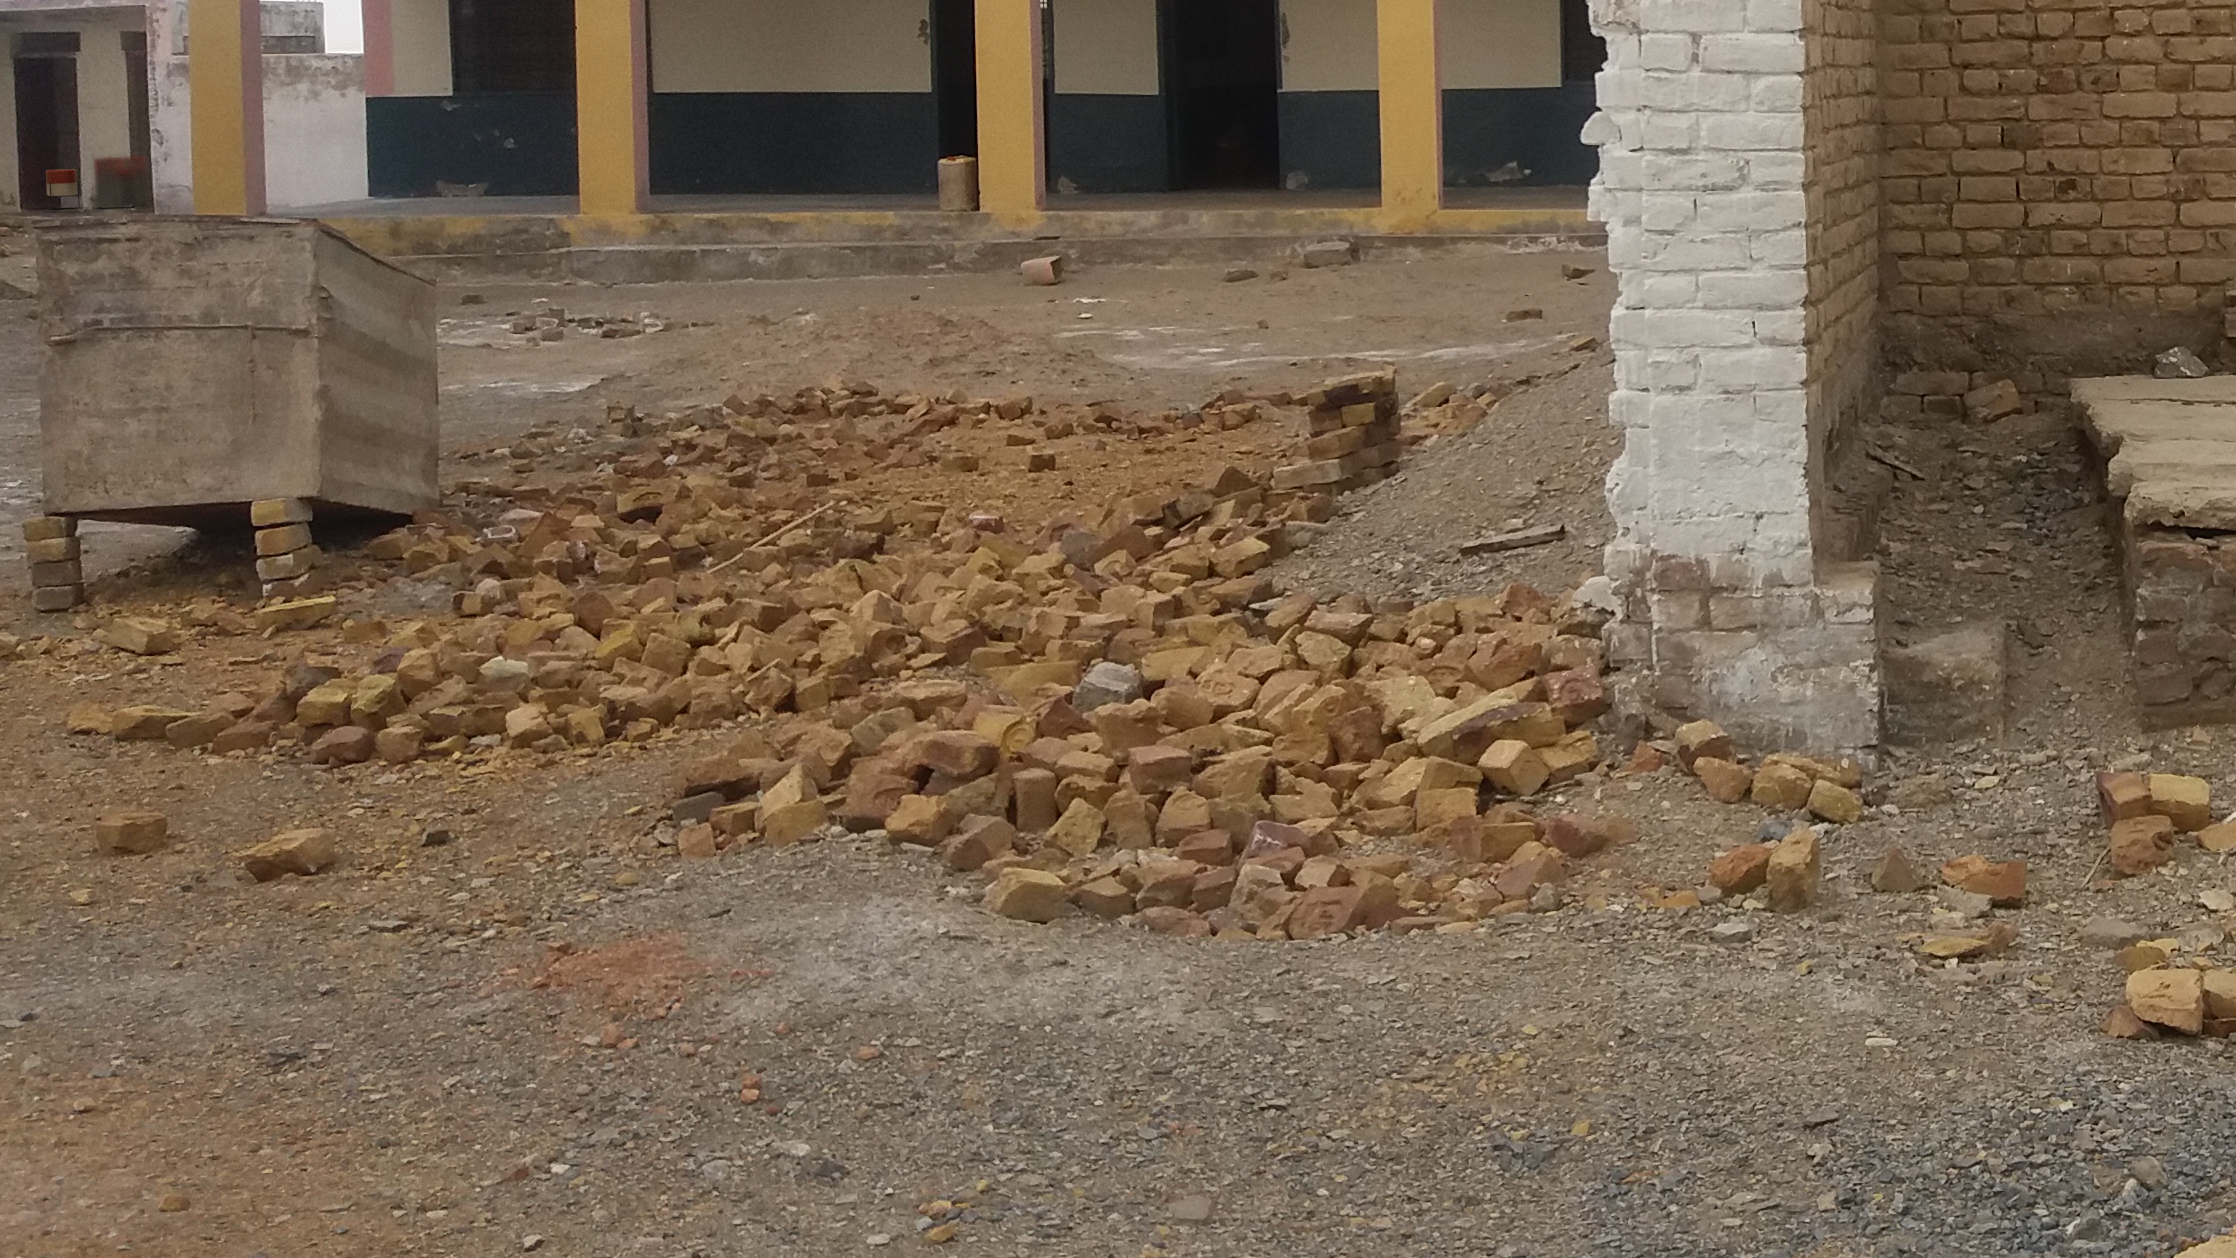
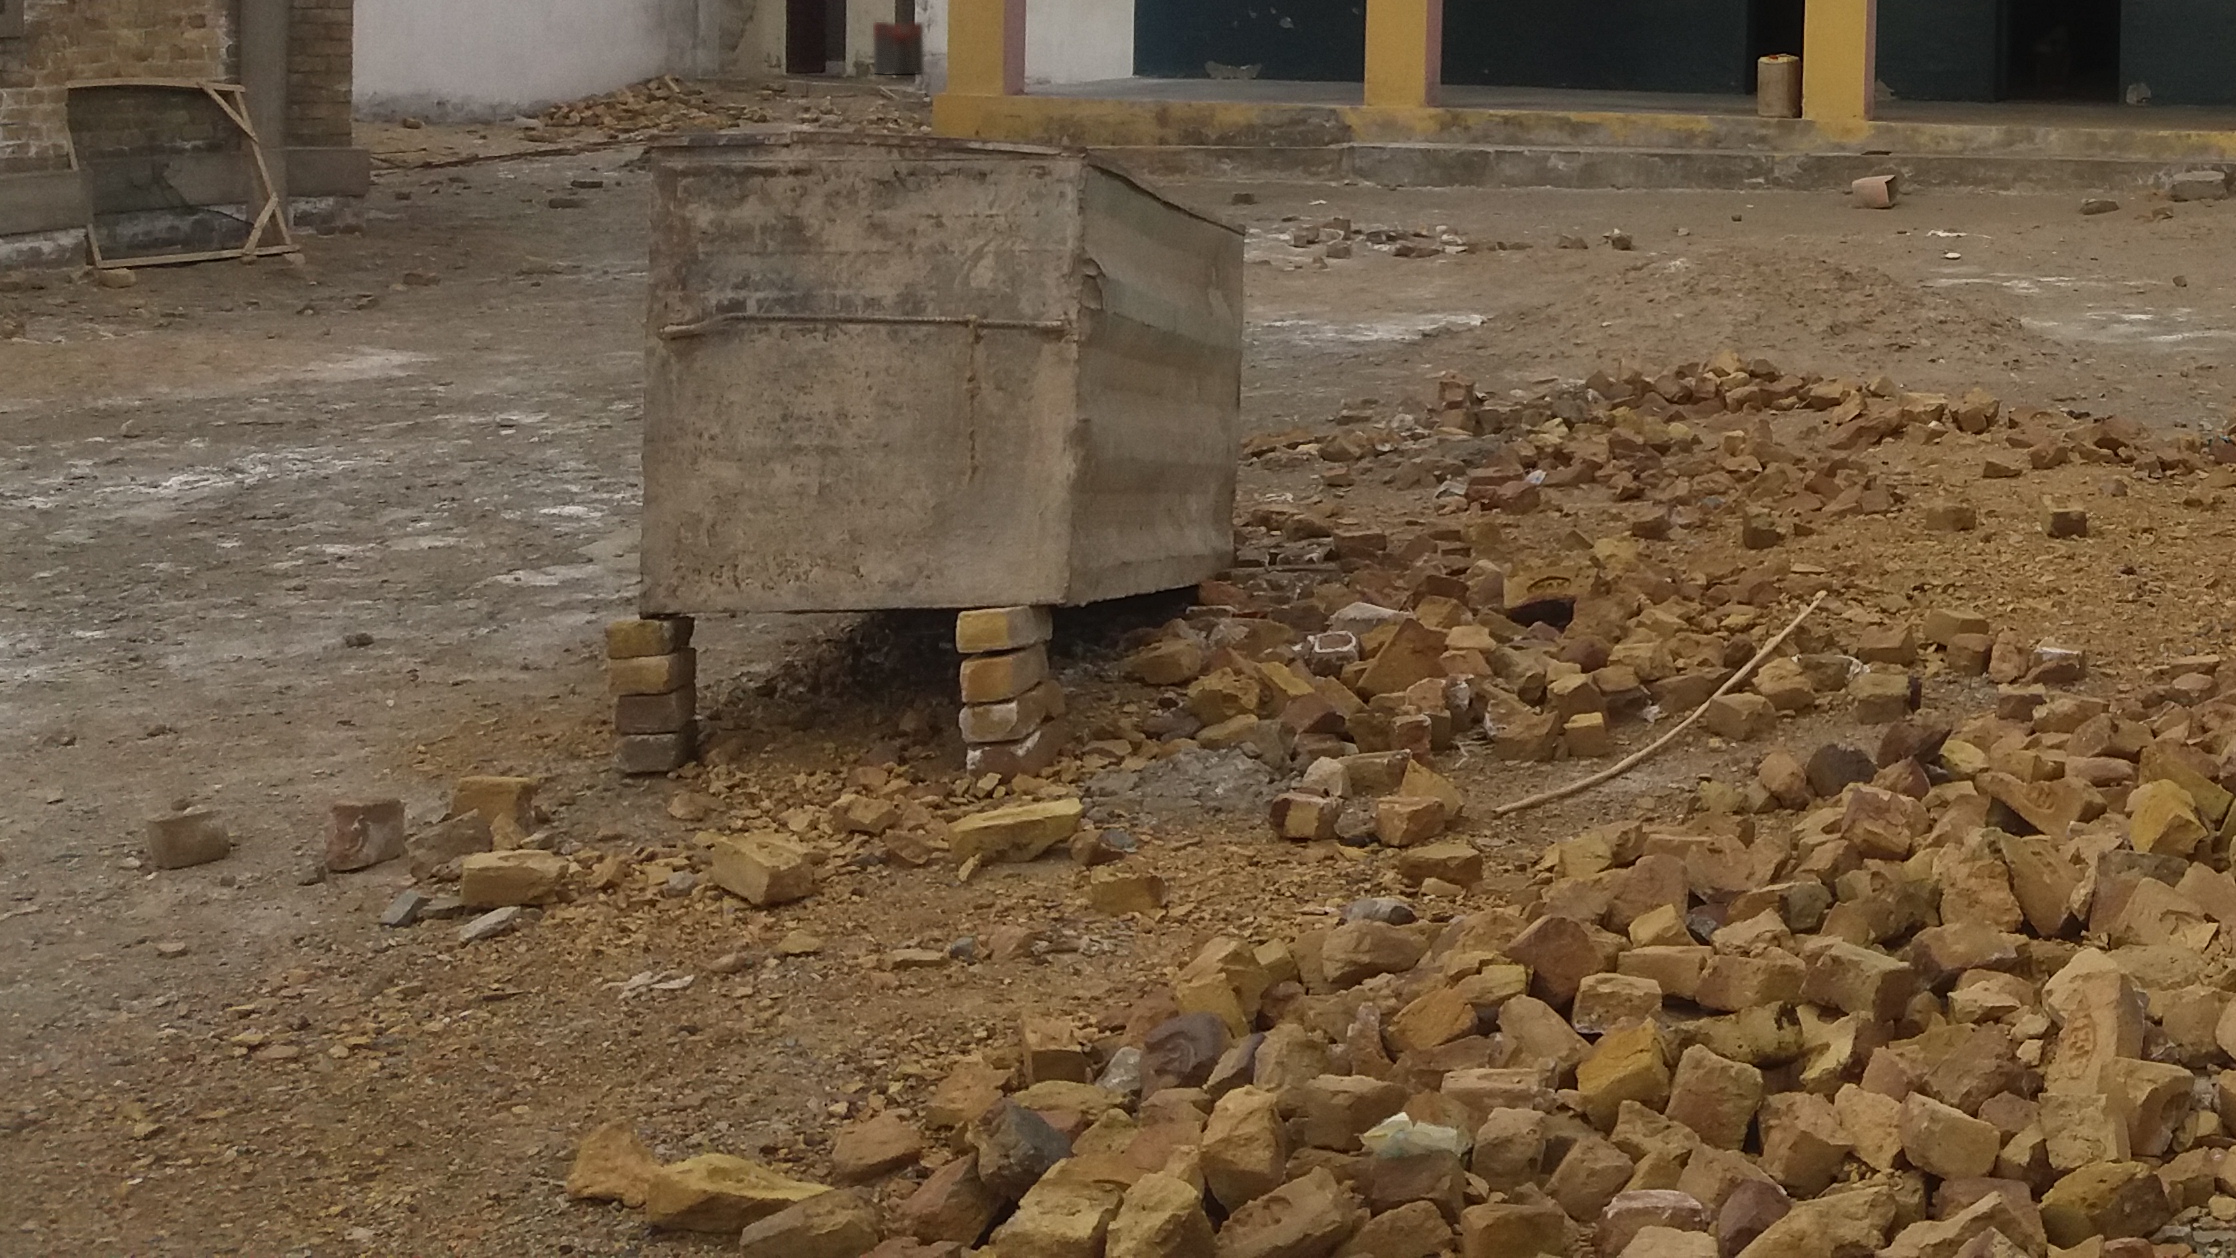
planter: present [46,169,80,210] -> none [829,33,859,74]

